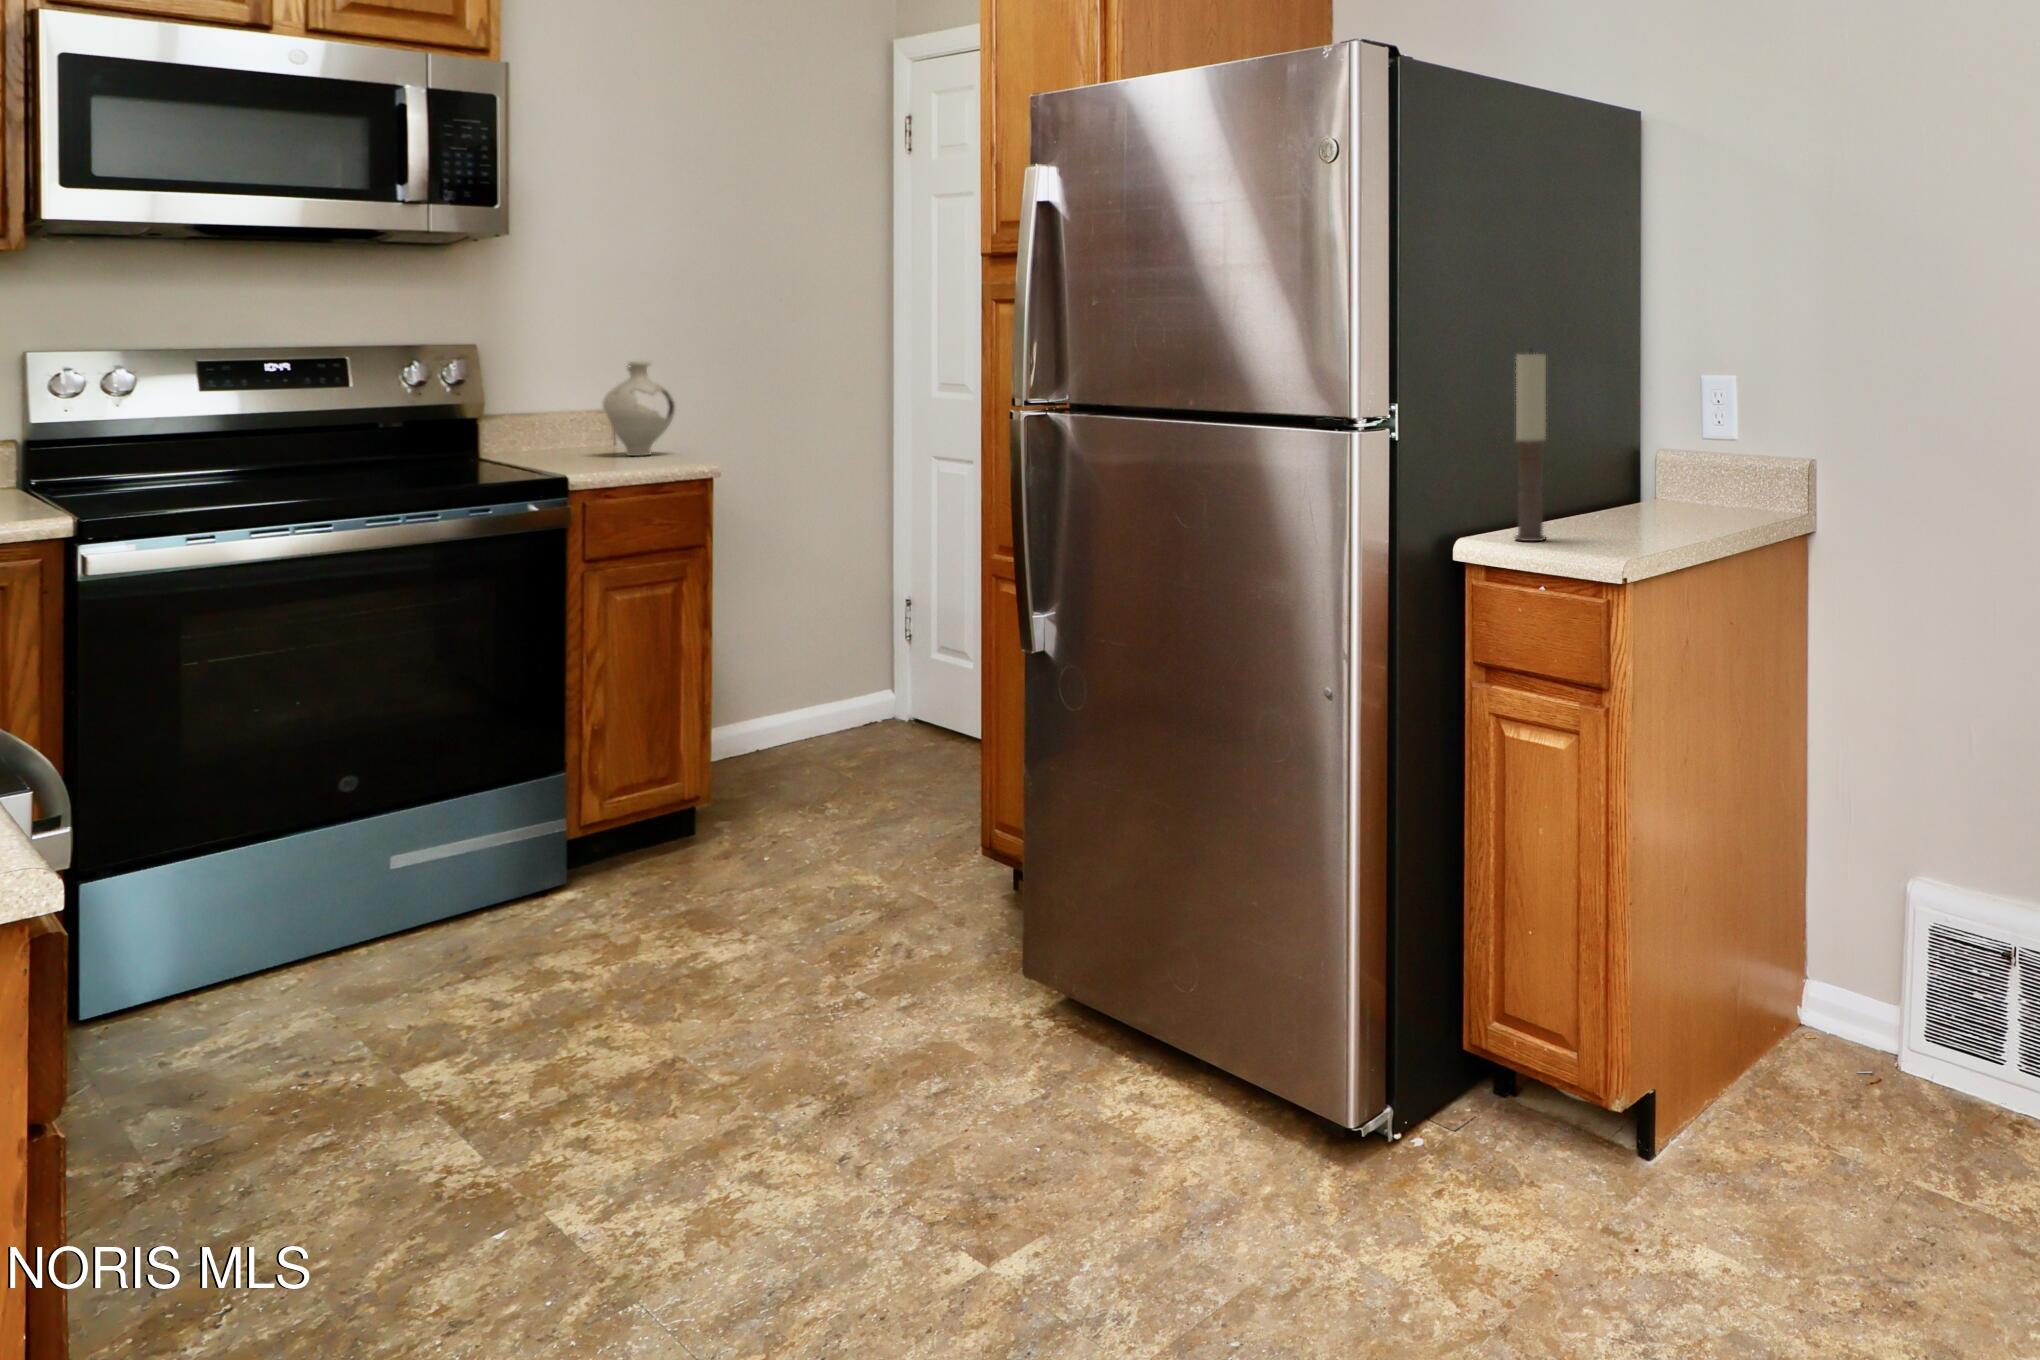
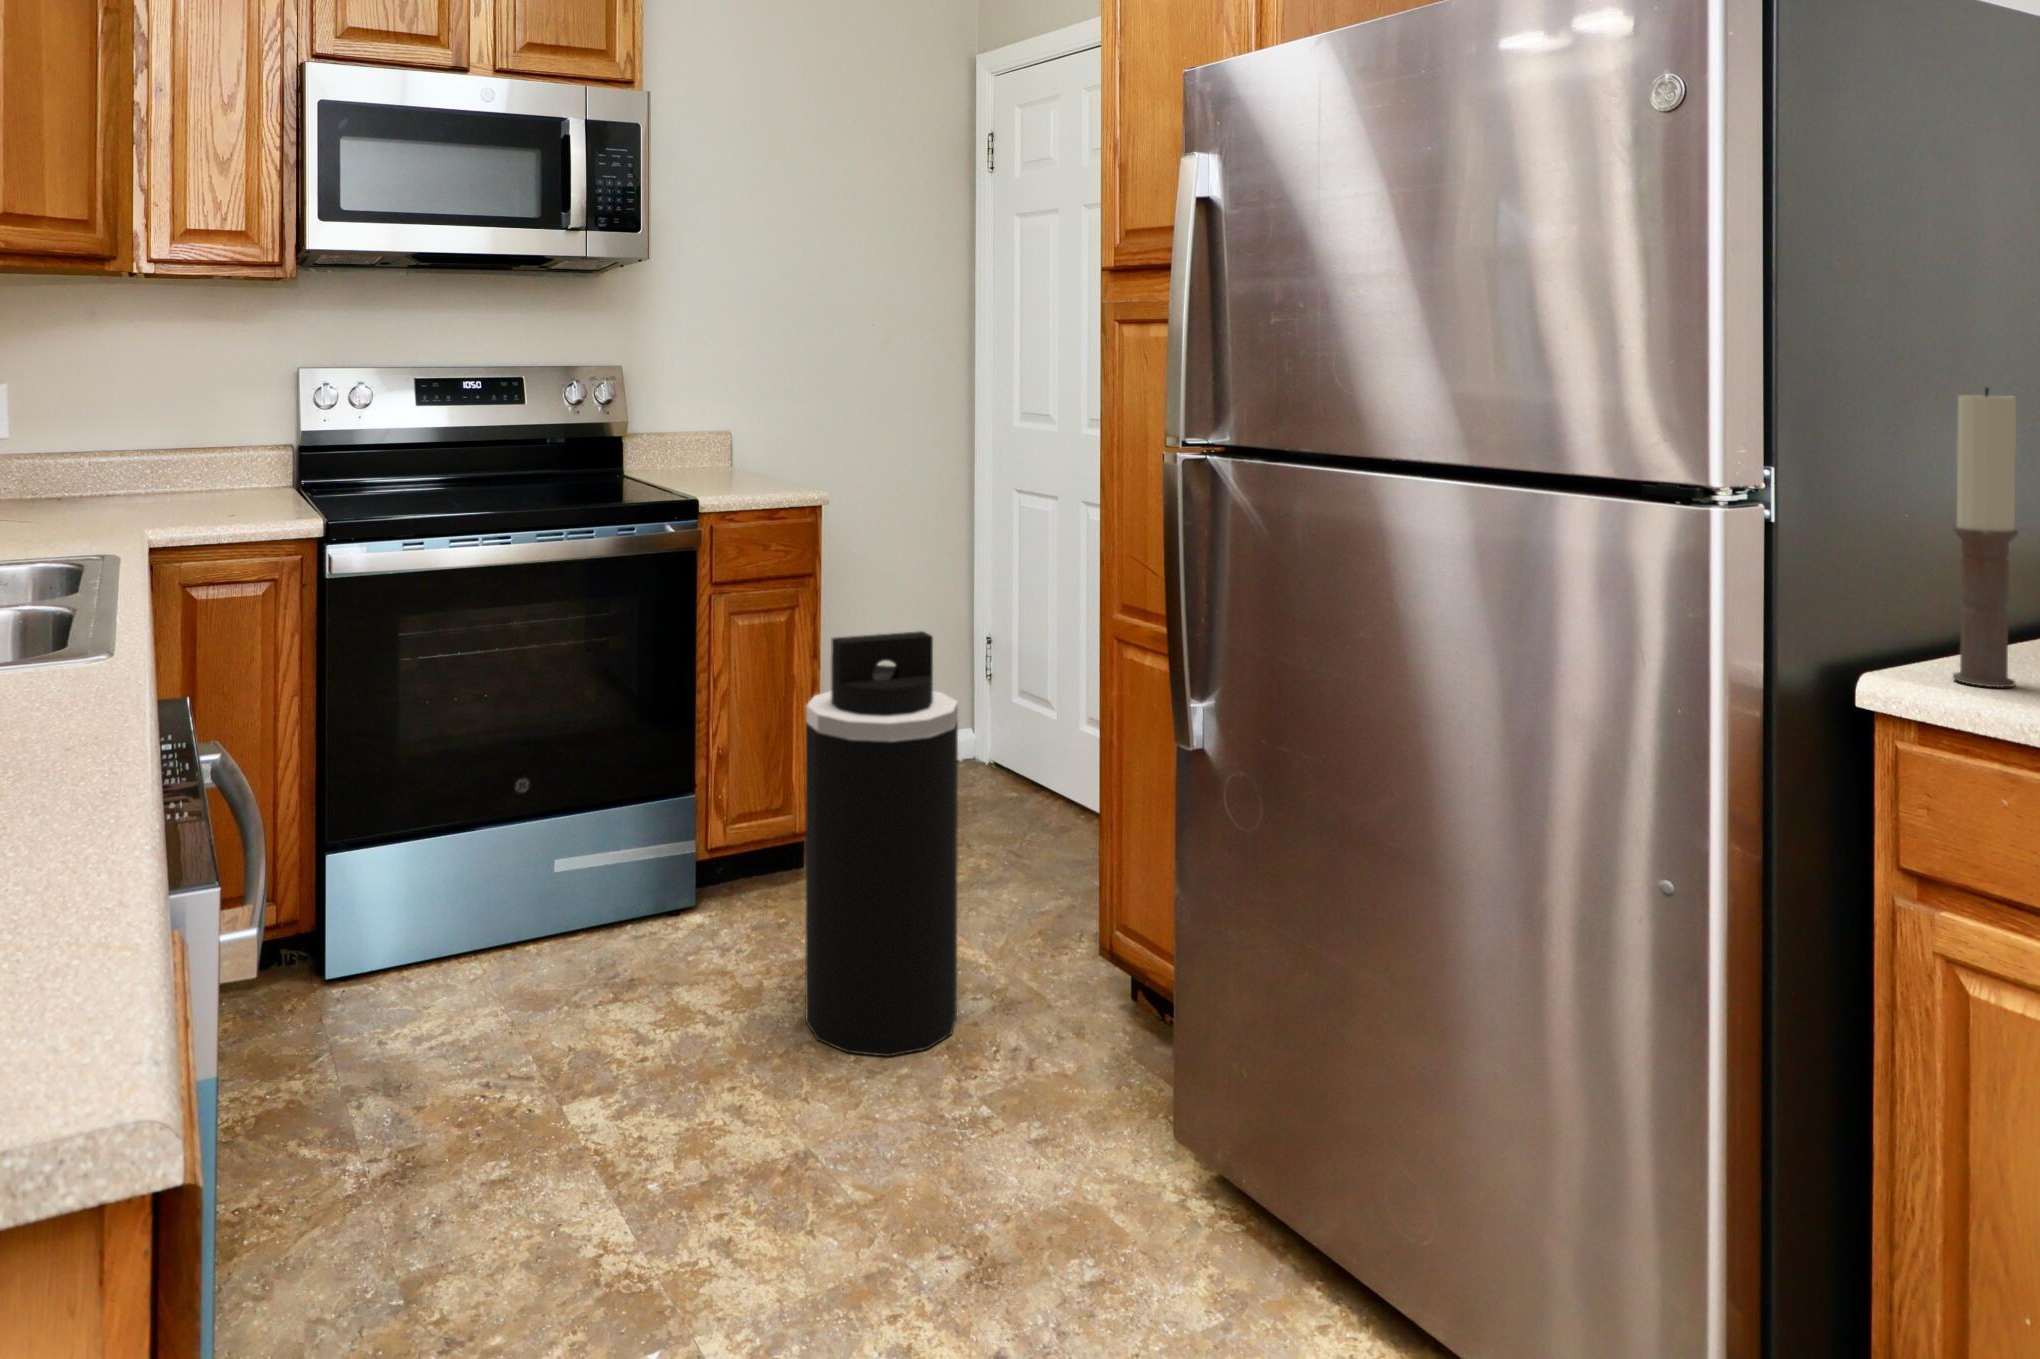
decorative vase: present [603,361,675,456] -> none [721,379,784,474]
trash can: none [683,585,843,975] -> present [805,631,958,1056]

